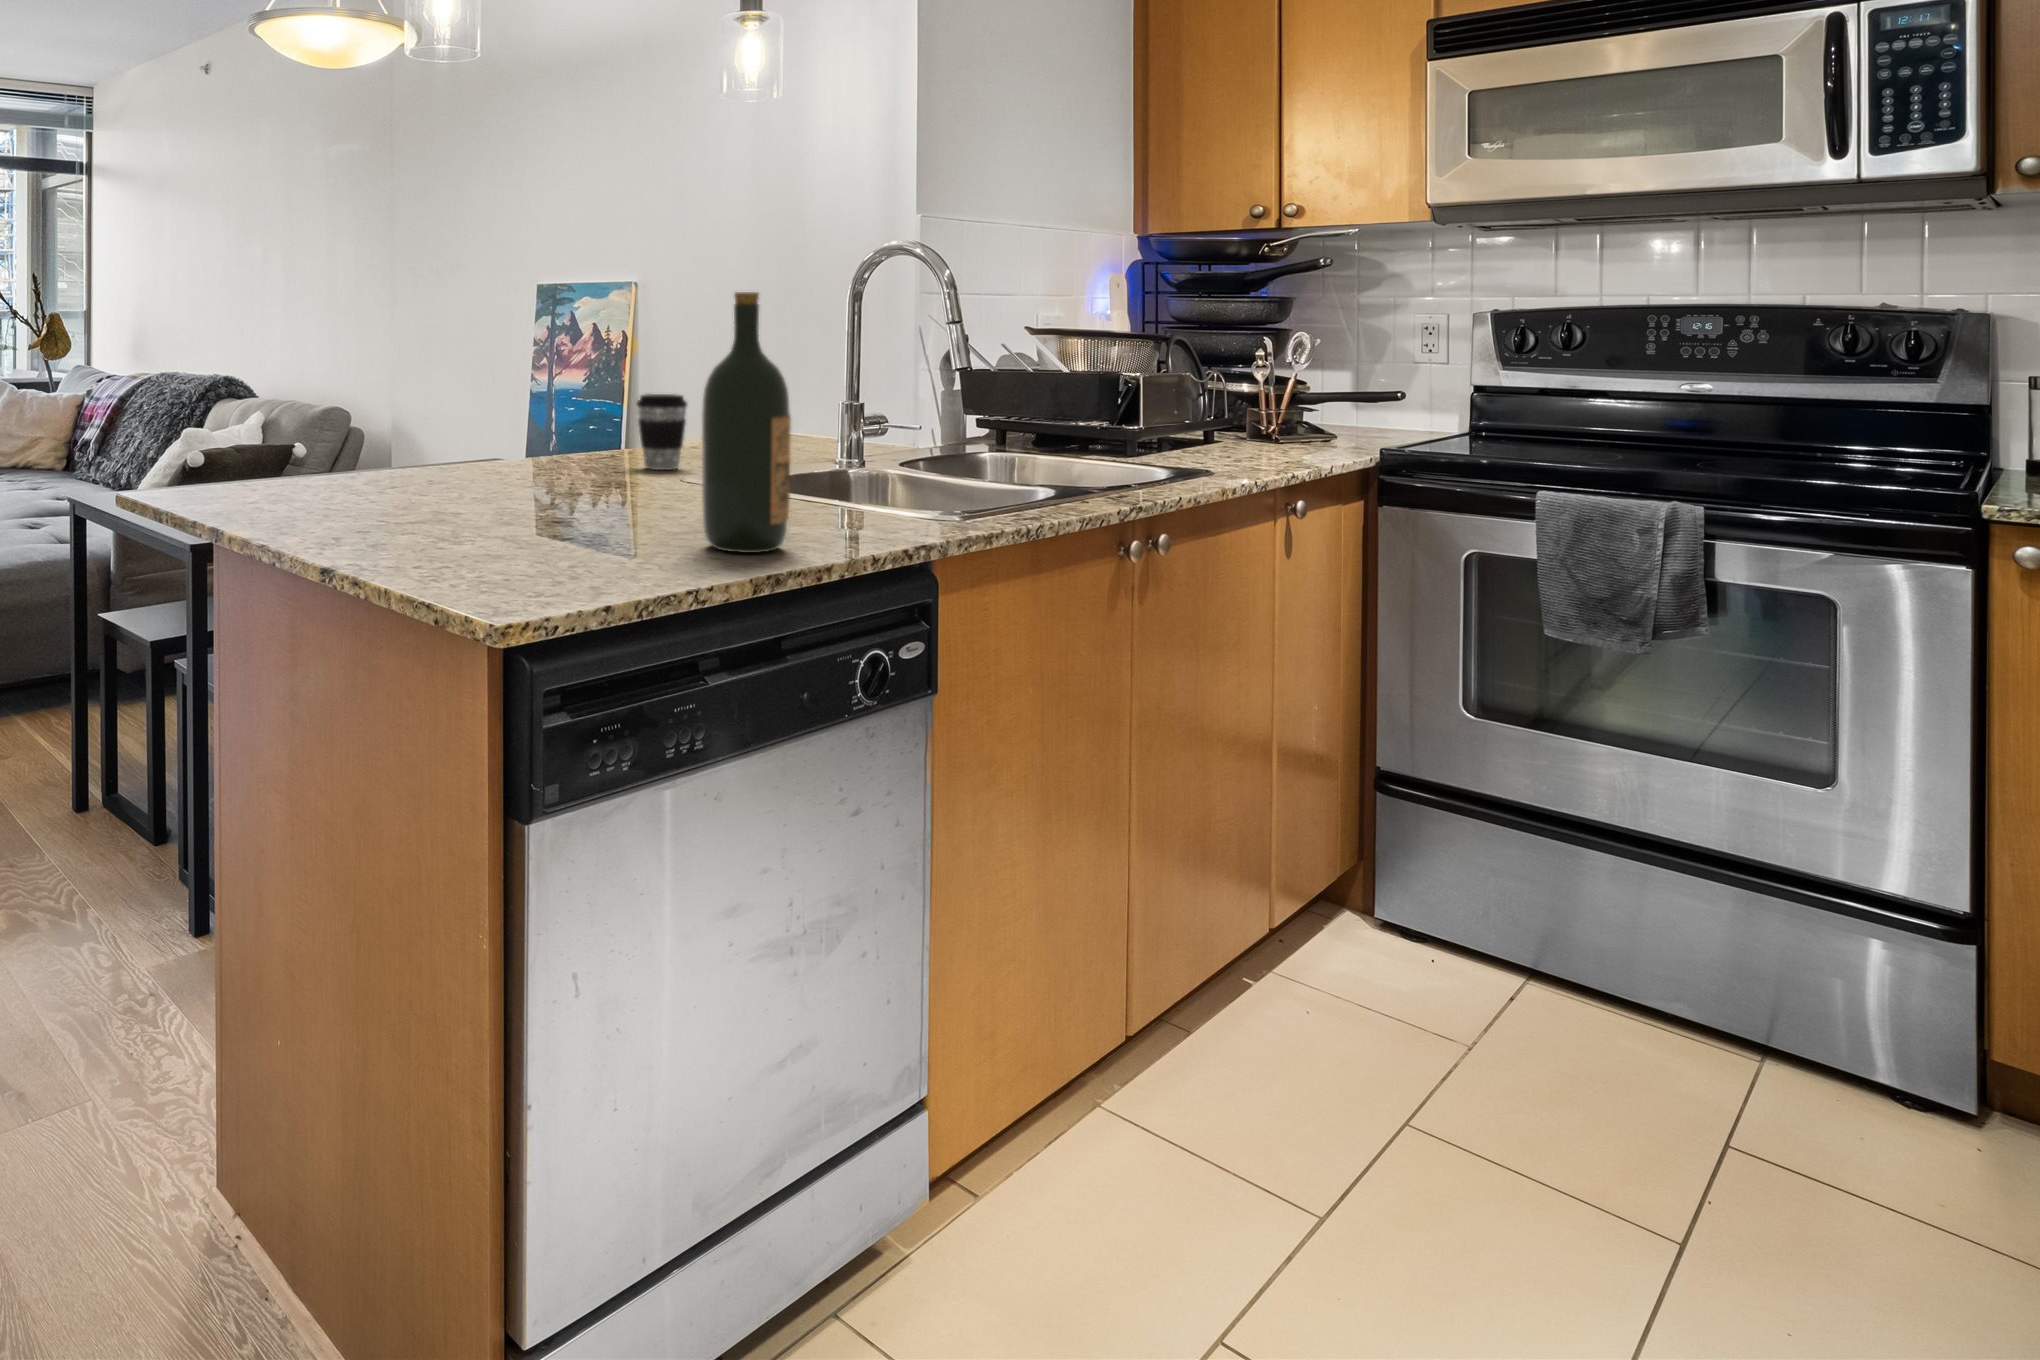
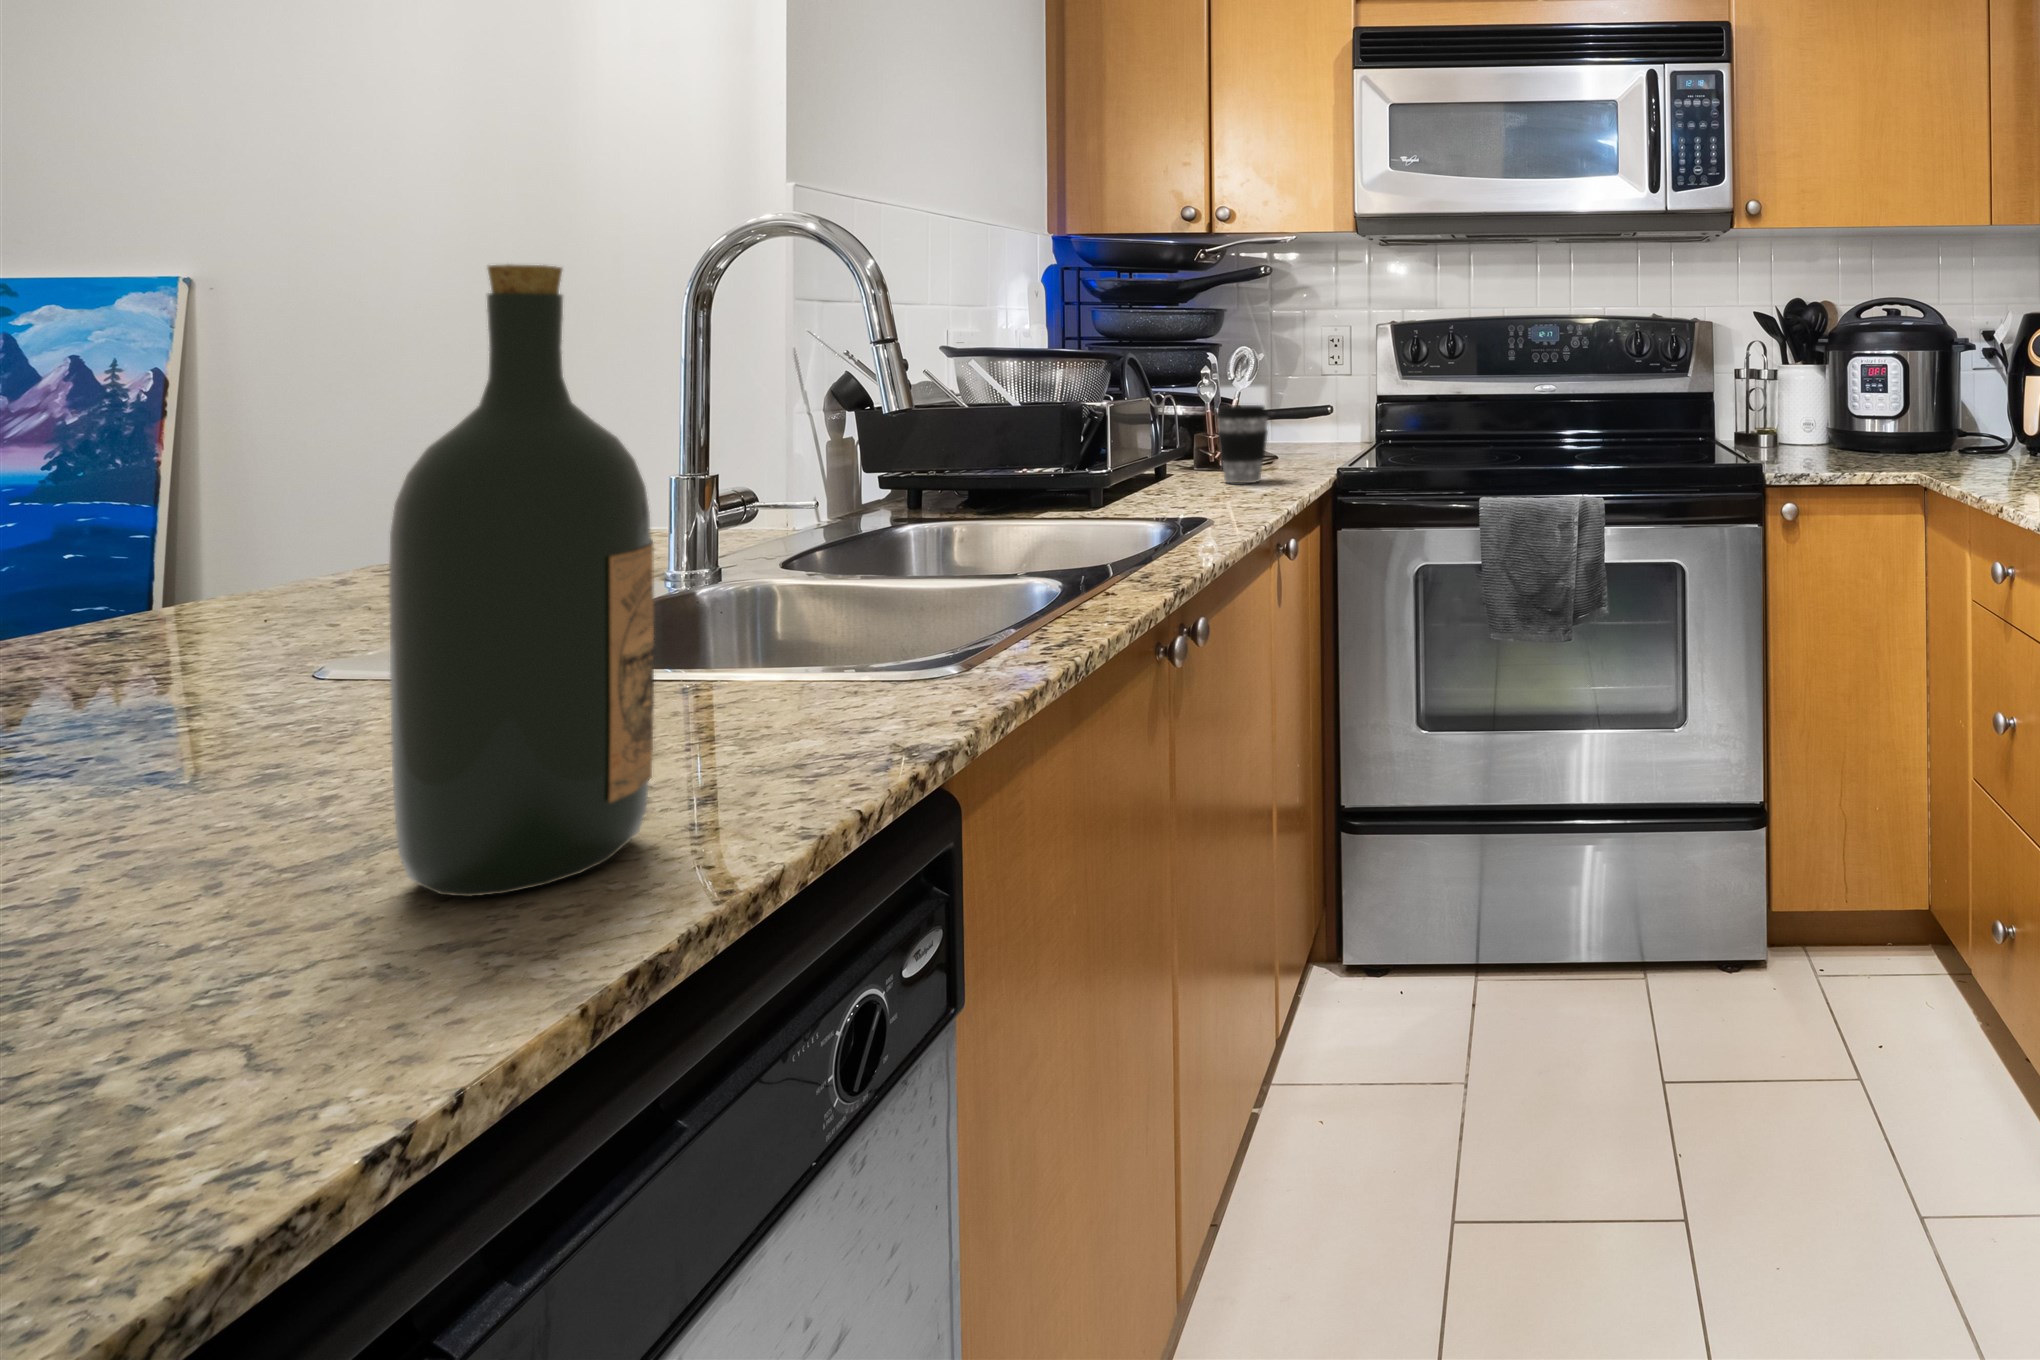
coffee cup: present [637,394,687,470] -> present [1215,405,1269,483]

